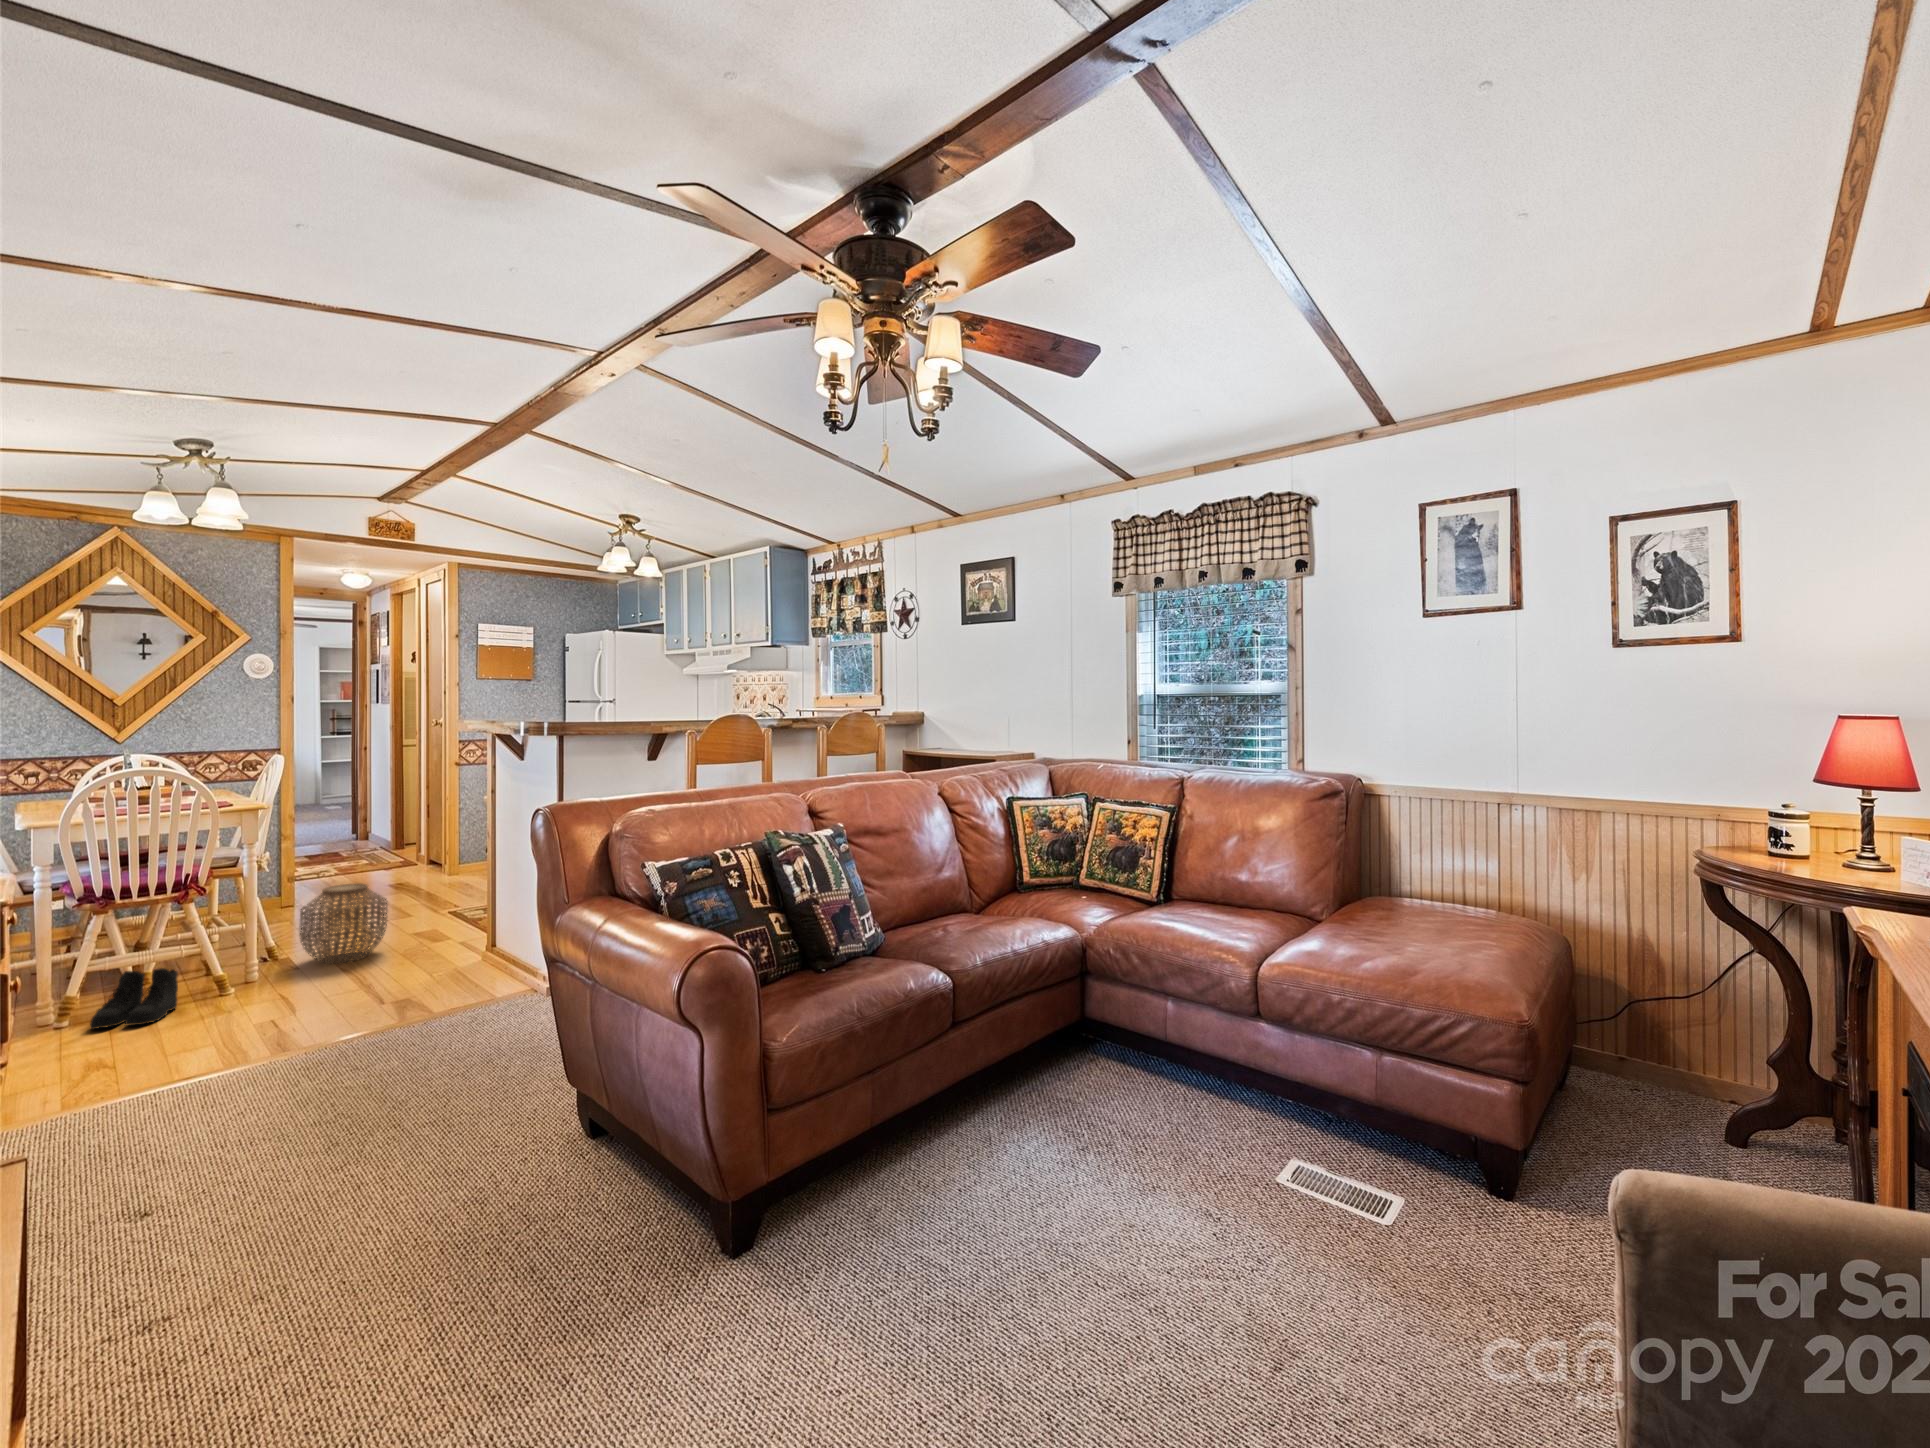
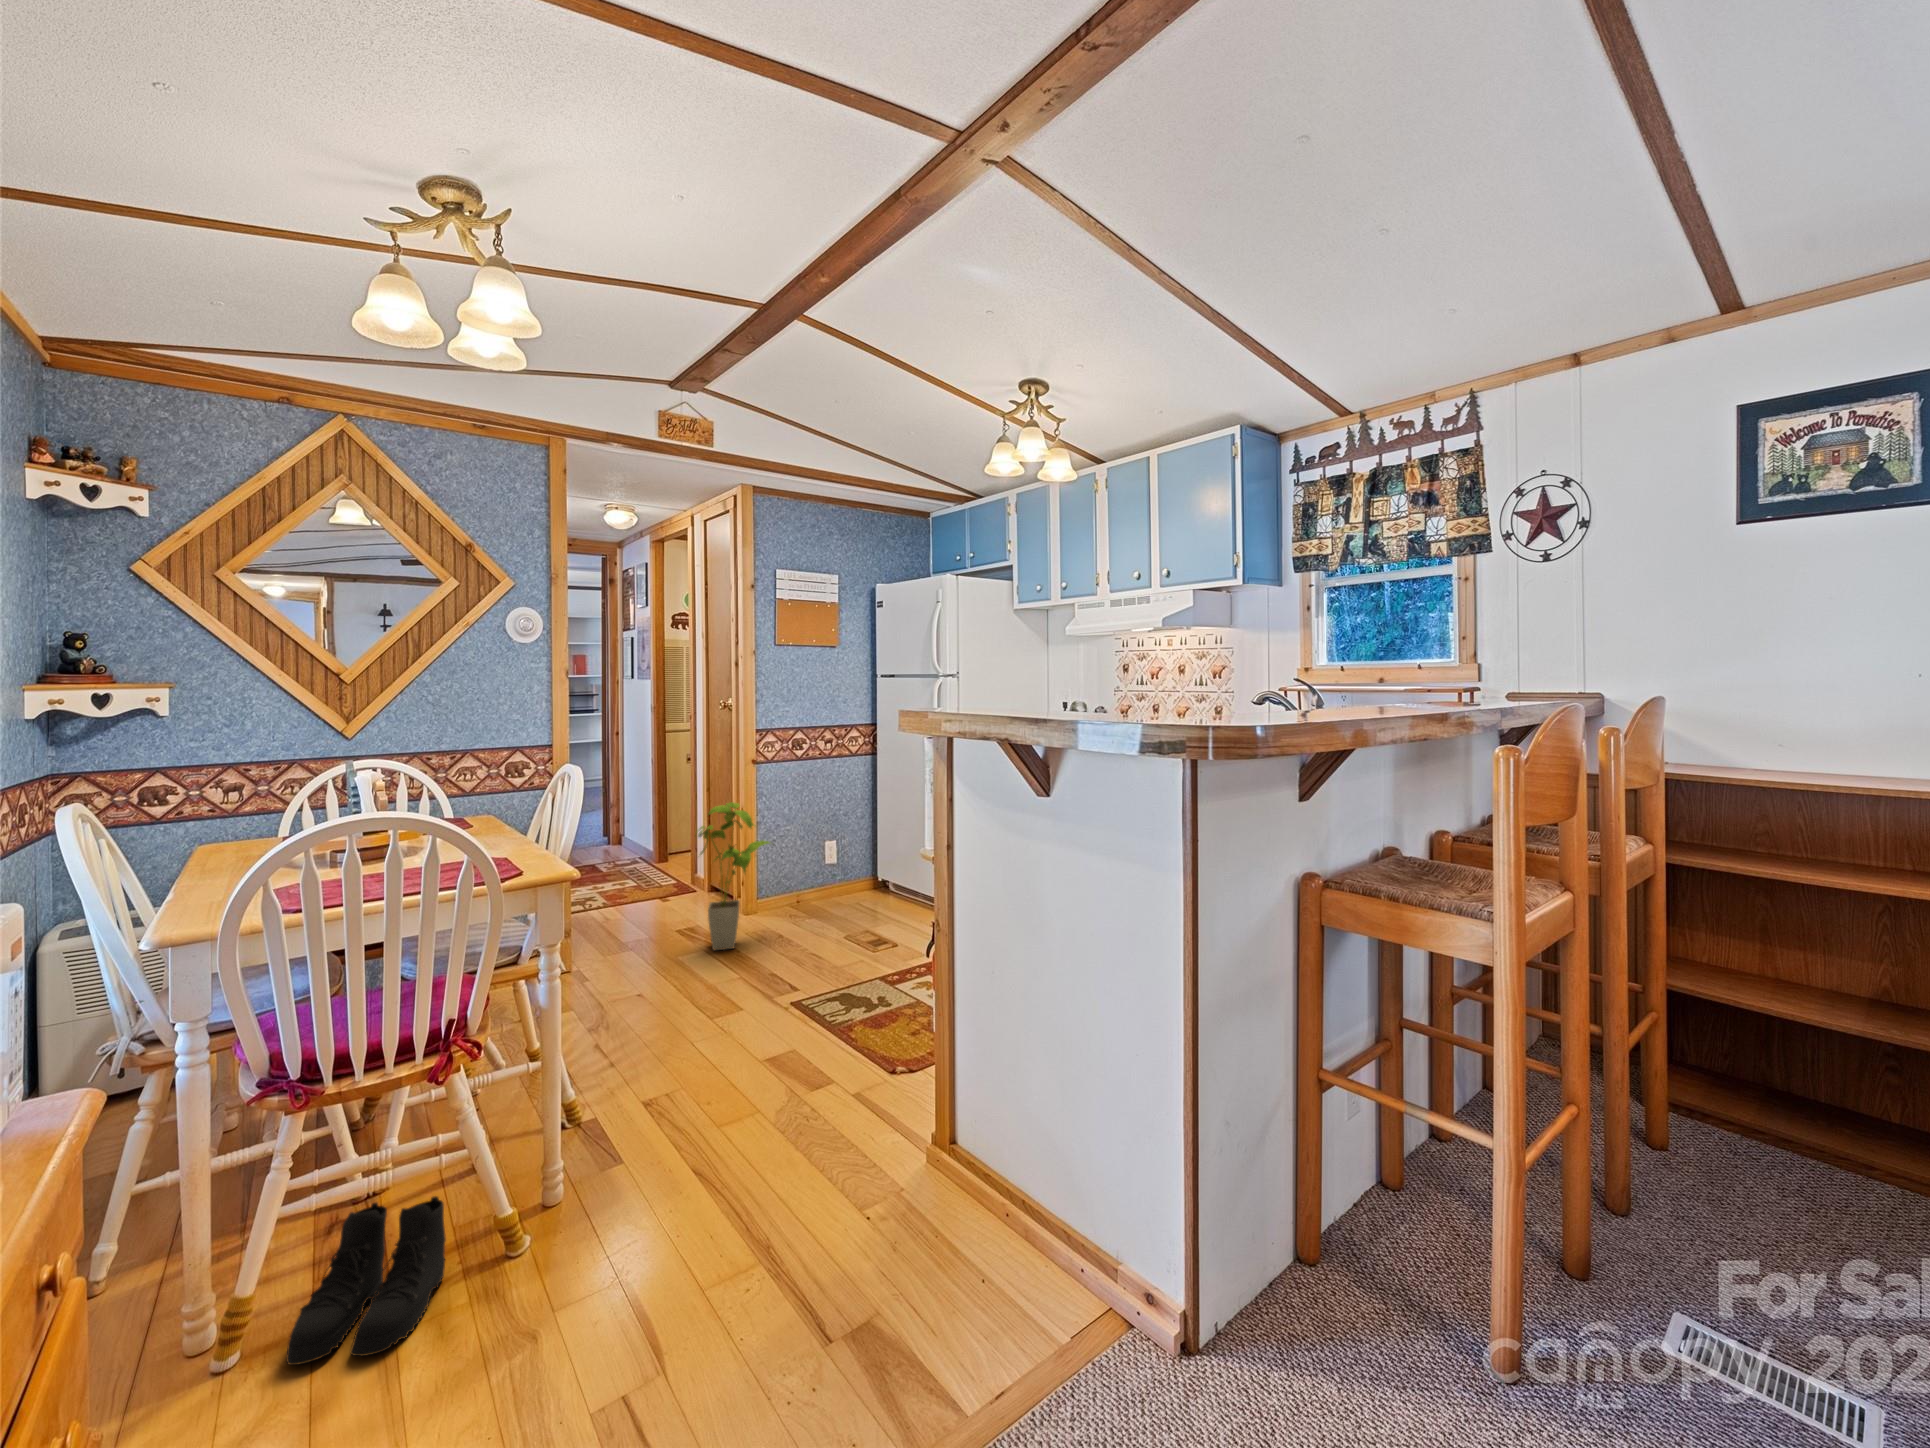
house plant: none [394,790,460,895] -> present [698,802,769,950]
woven basket: present [300,883,387,964] -> none [624,982,751,1132]

